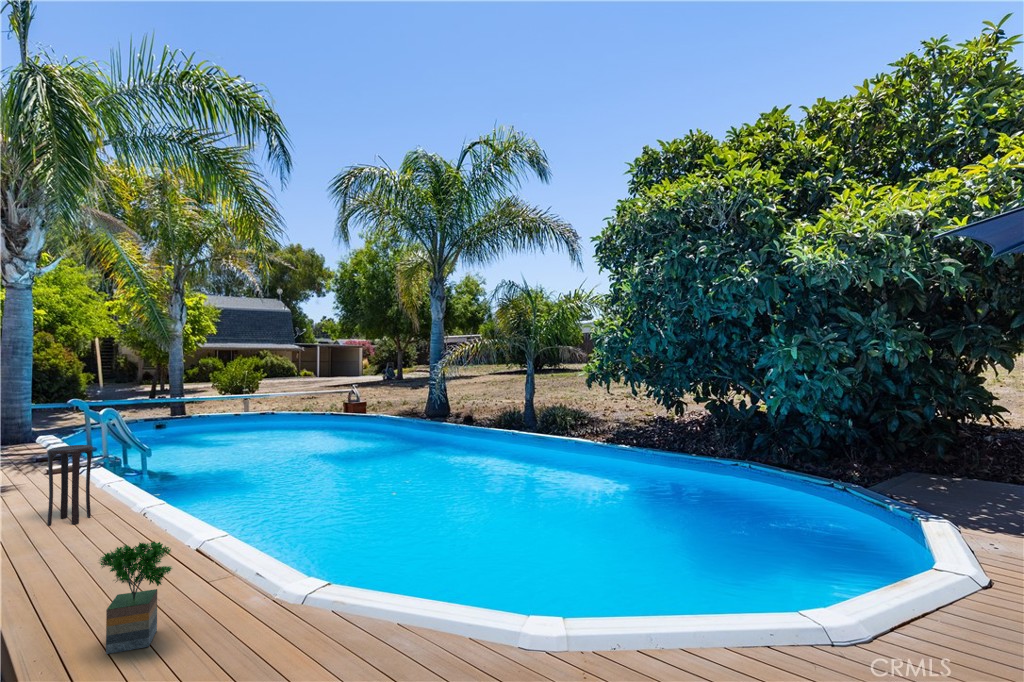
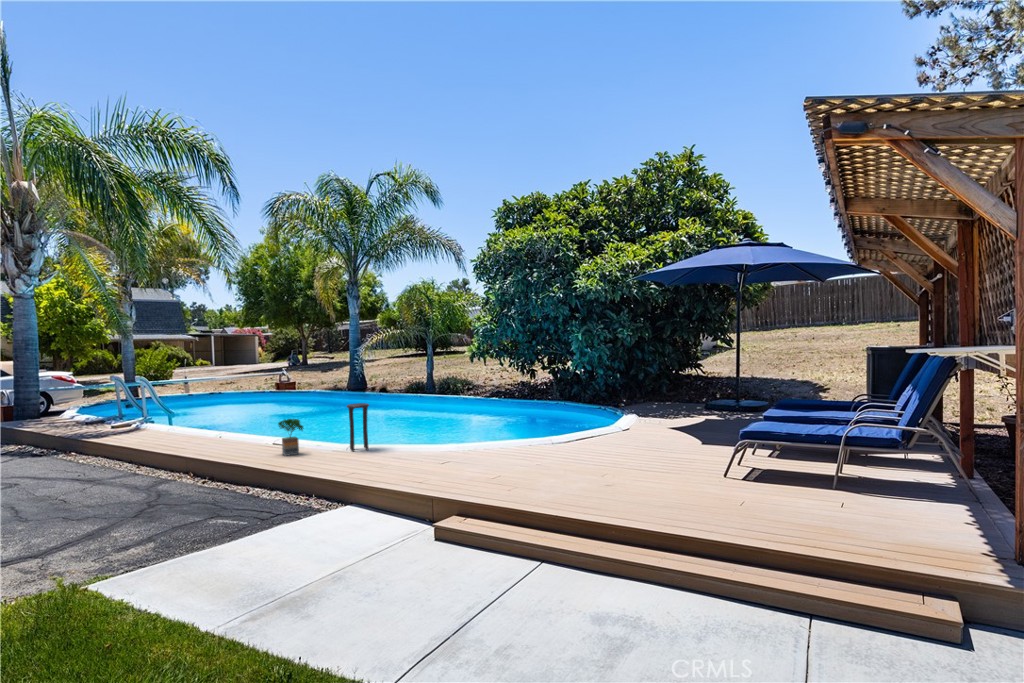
stool: present [47,445,93,526] -> present [347,403,369,452]

